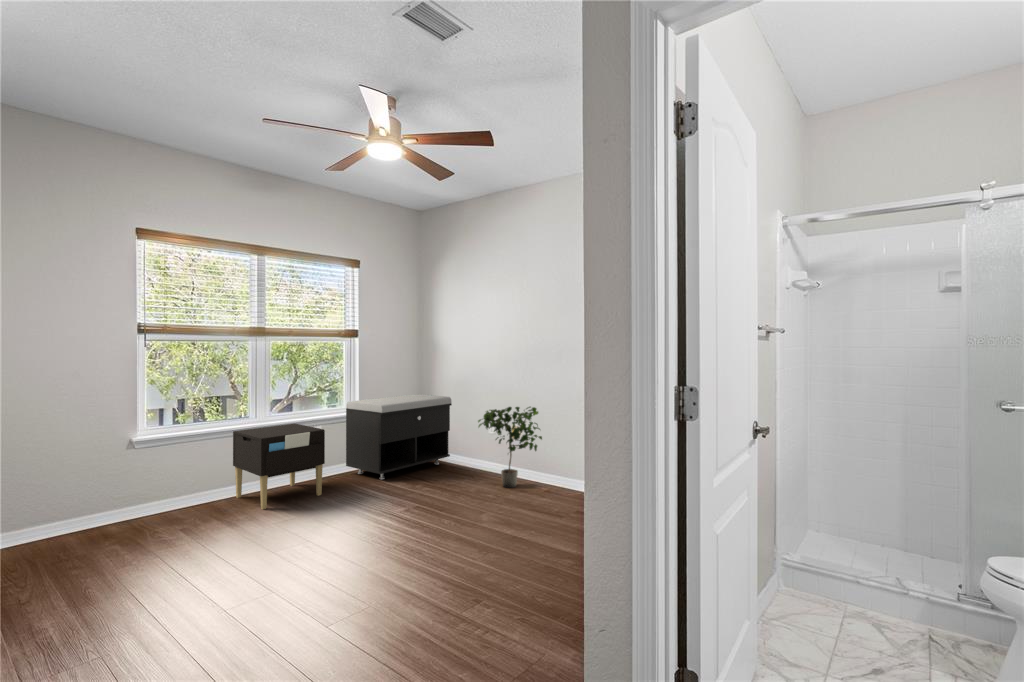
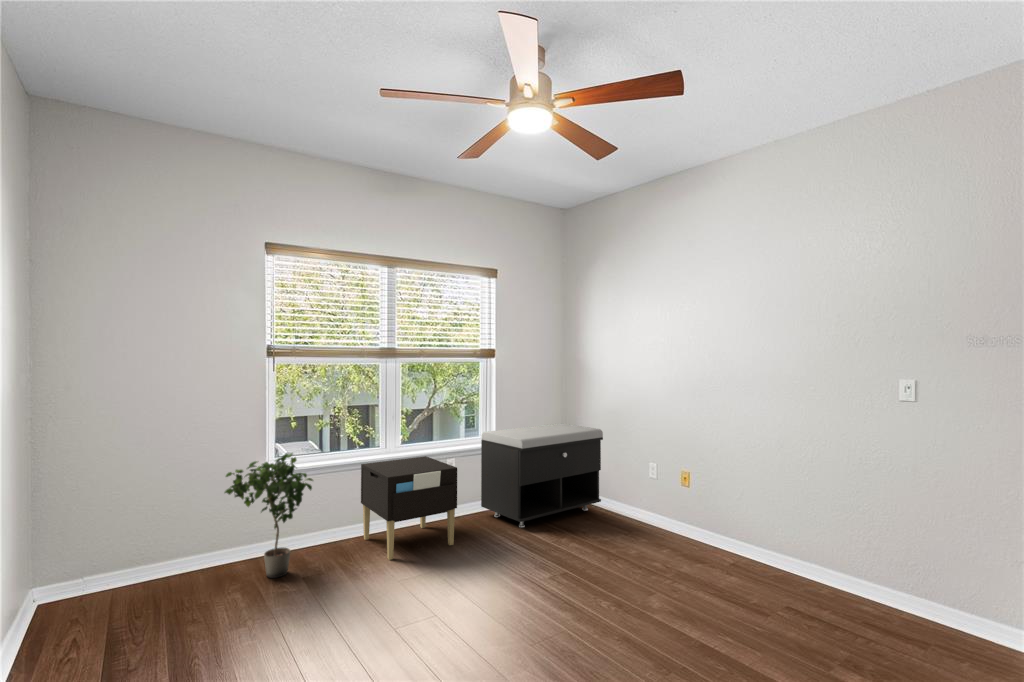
potted plant: present [478,407,542,488] -> present [225,453,313,578]

